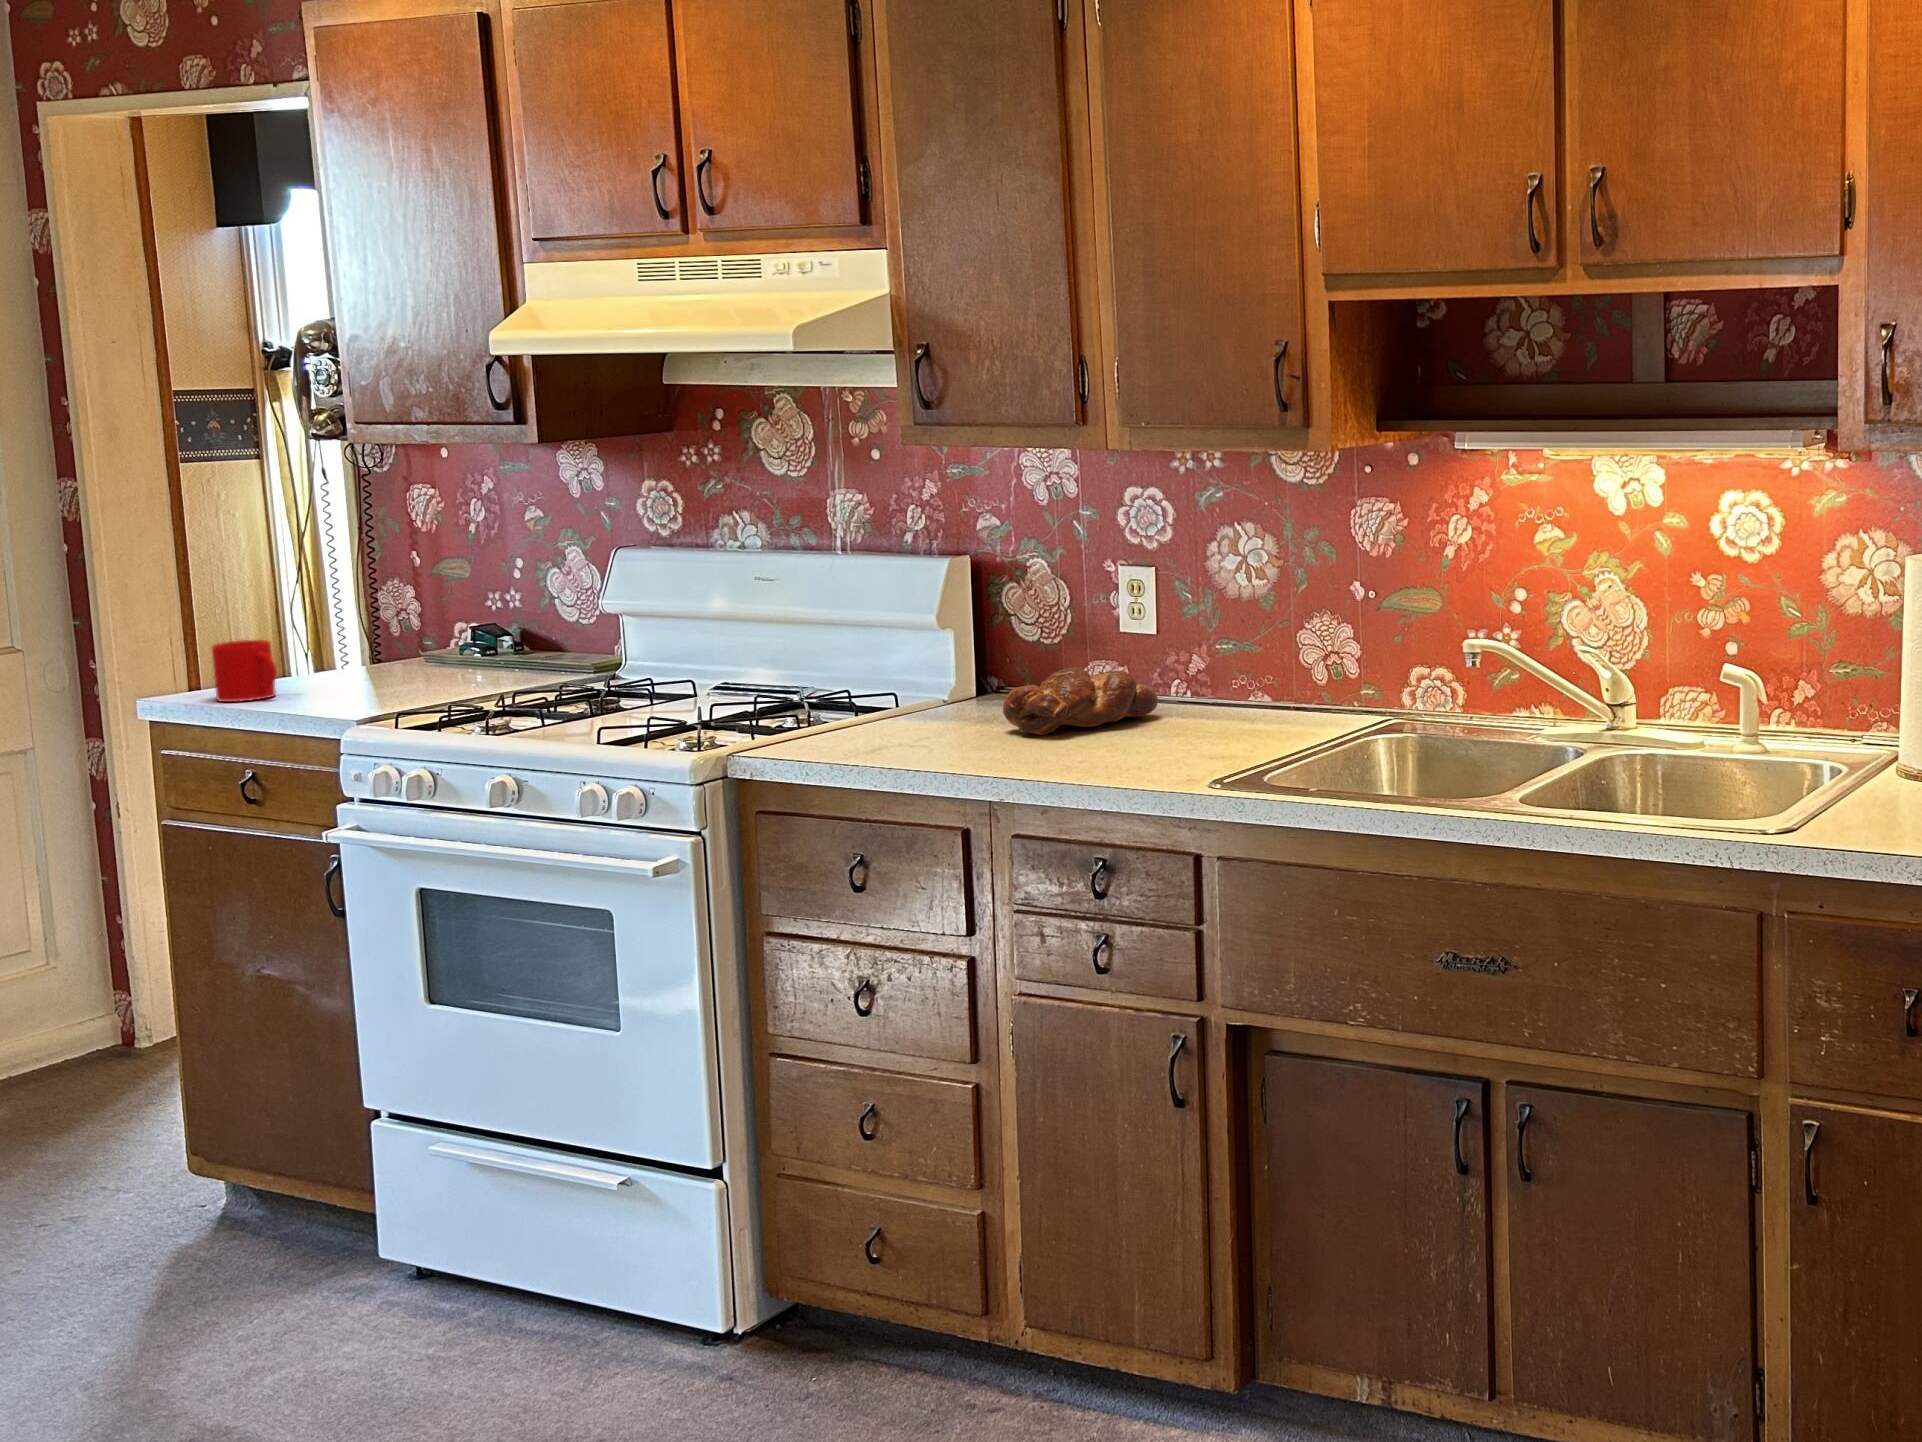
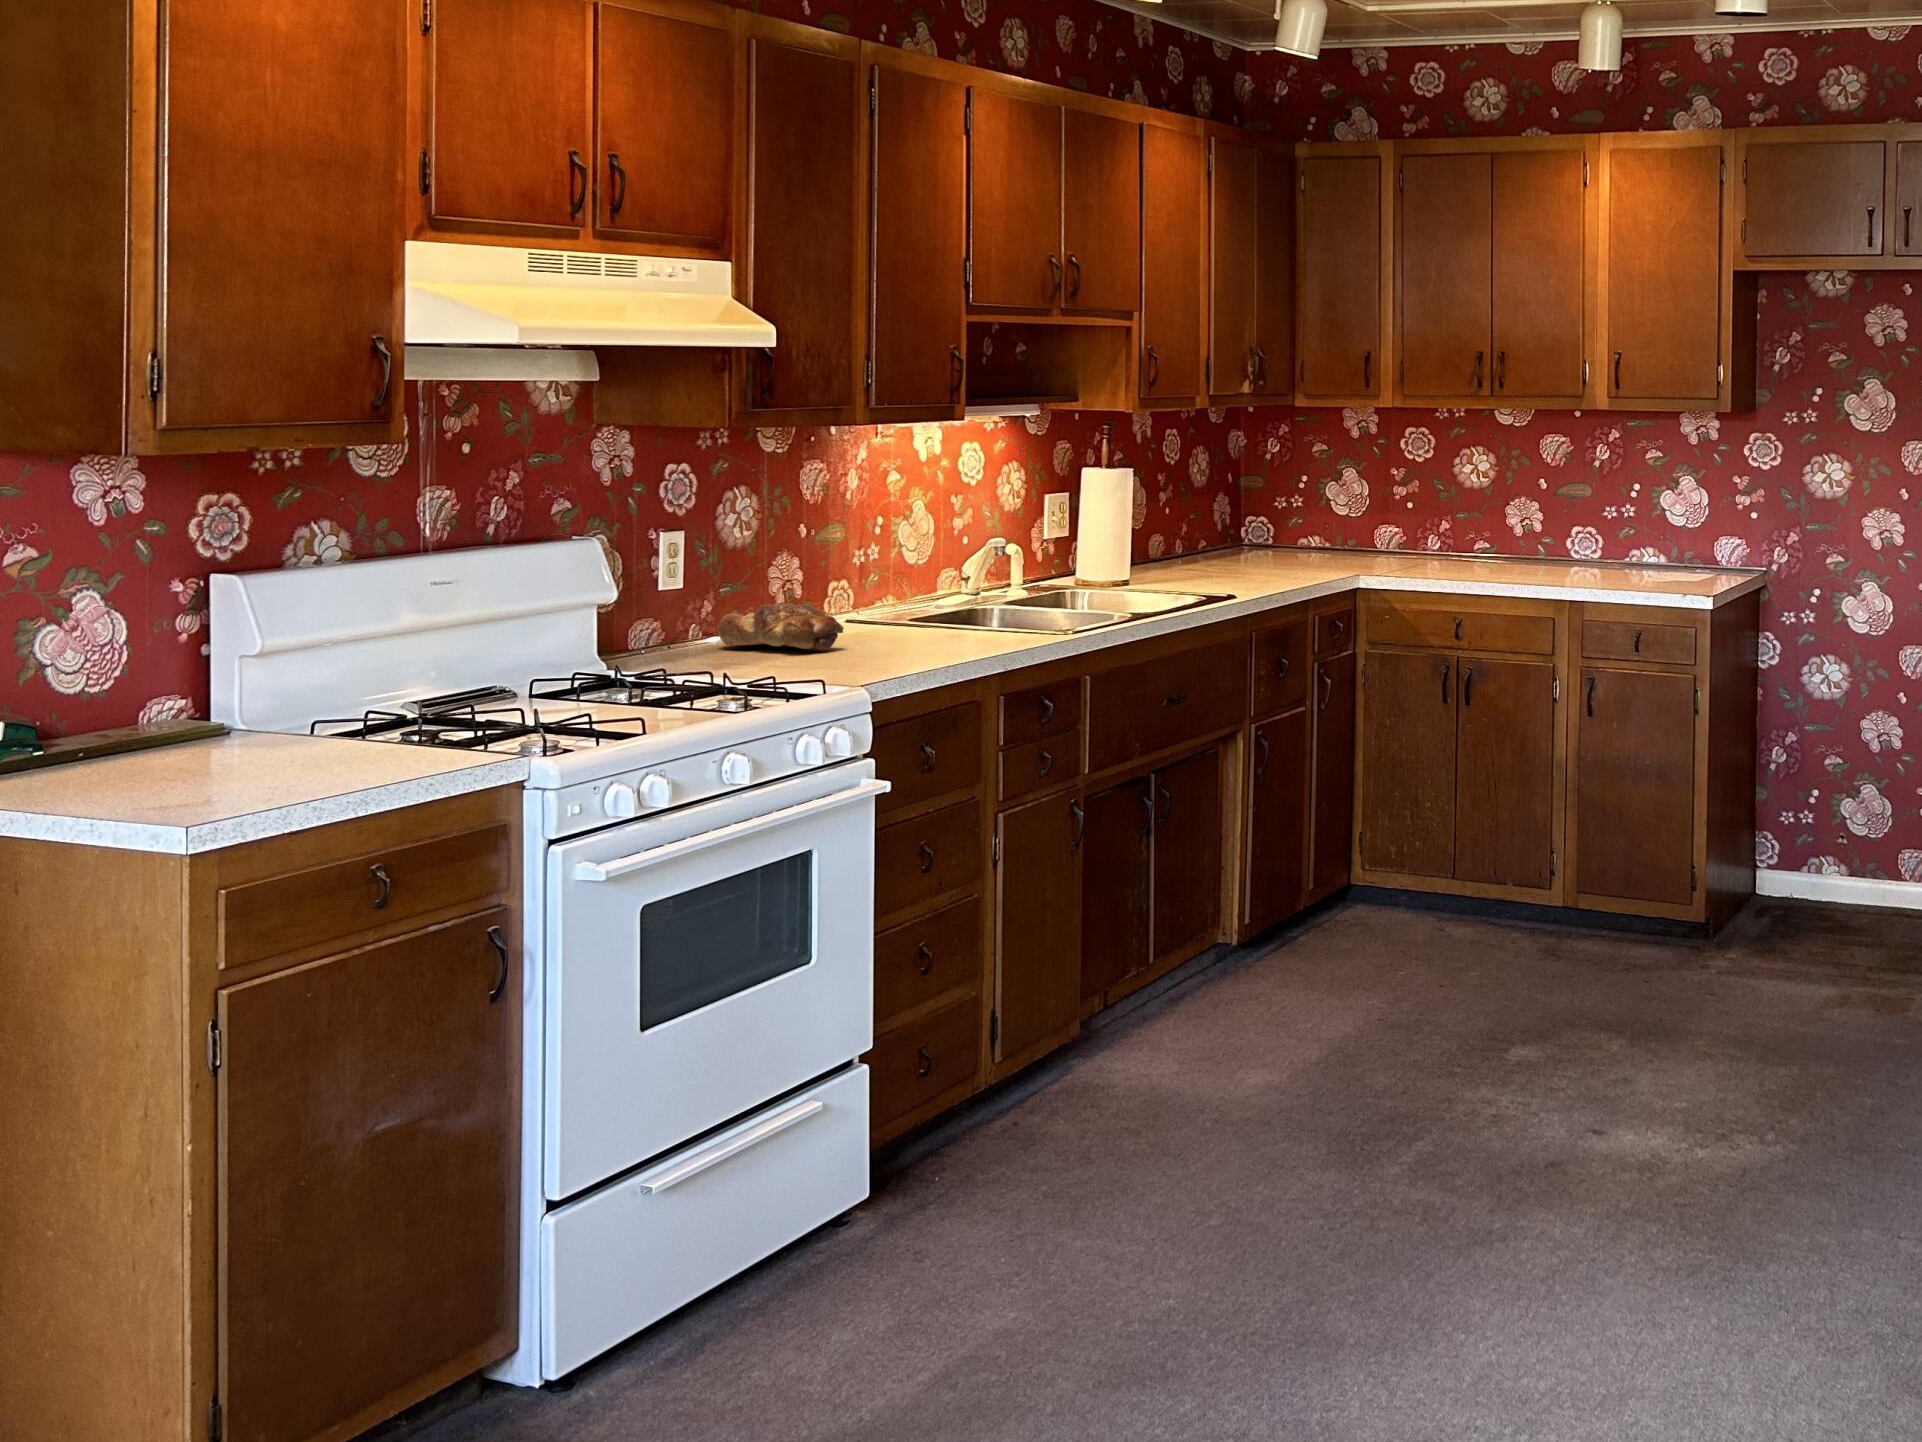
mug: present [212,640,277,702] -> none [181,718,276,806]

